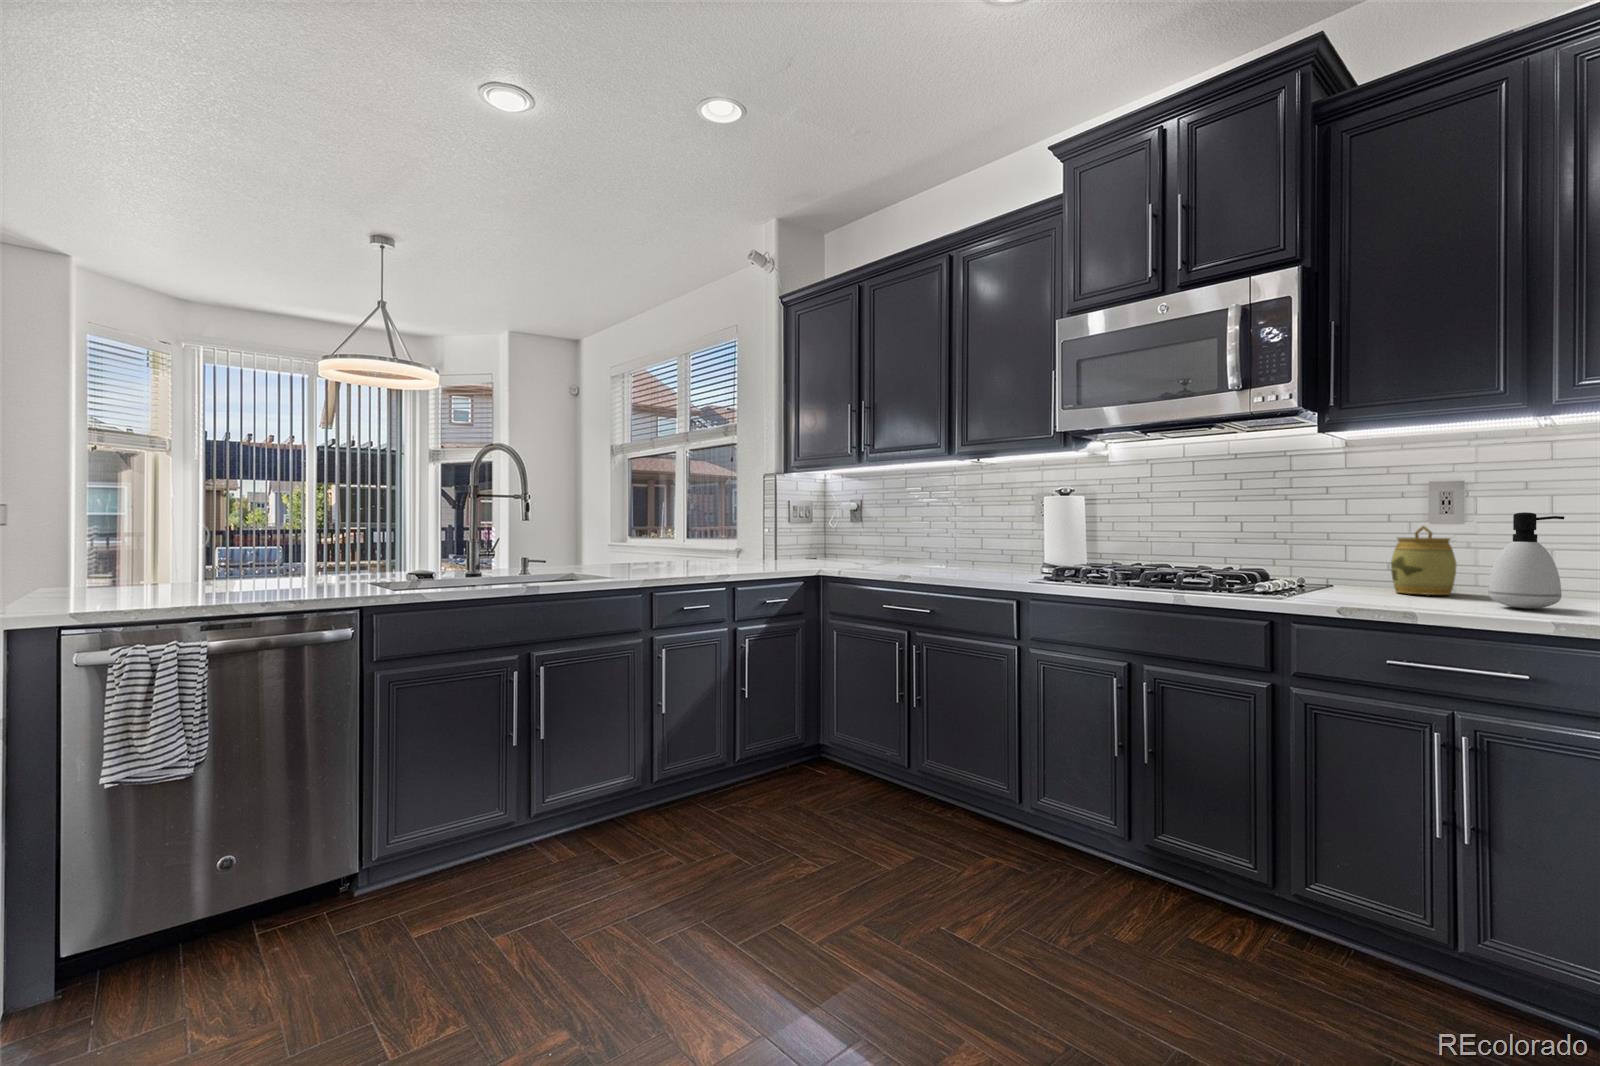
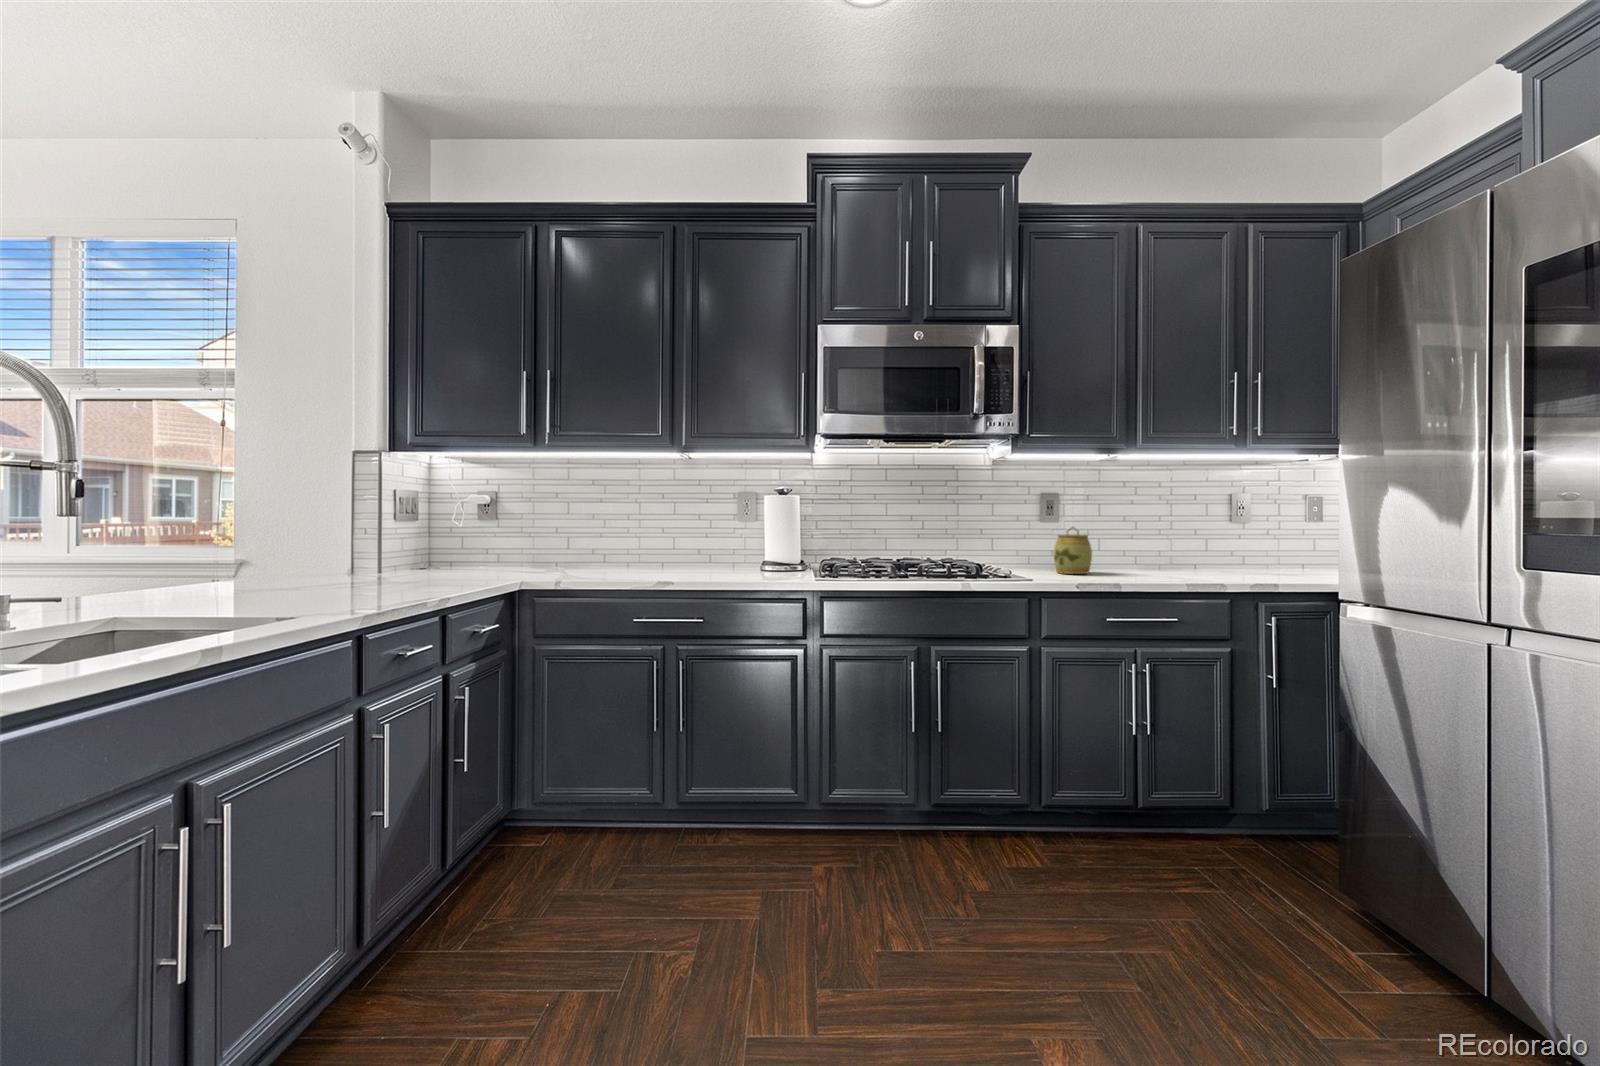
soap dispenser: present [1489,512,1564,609] -> none [1124,519,1160,579]

